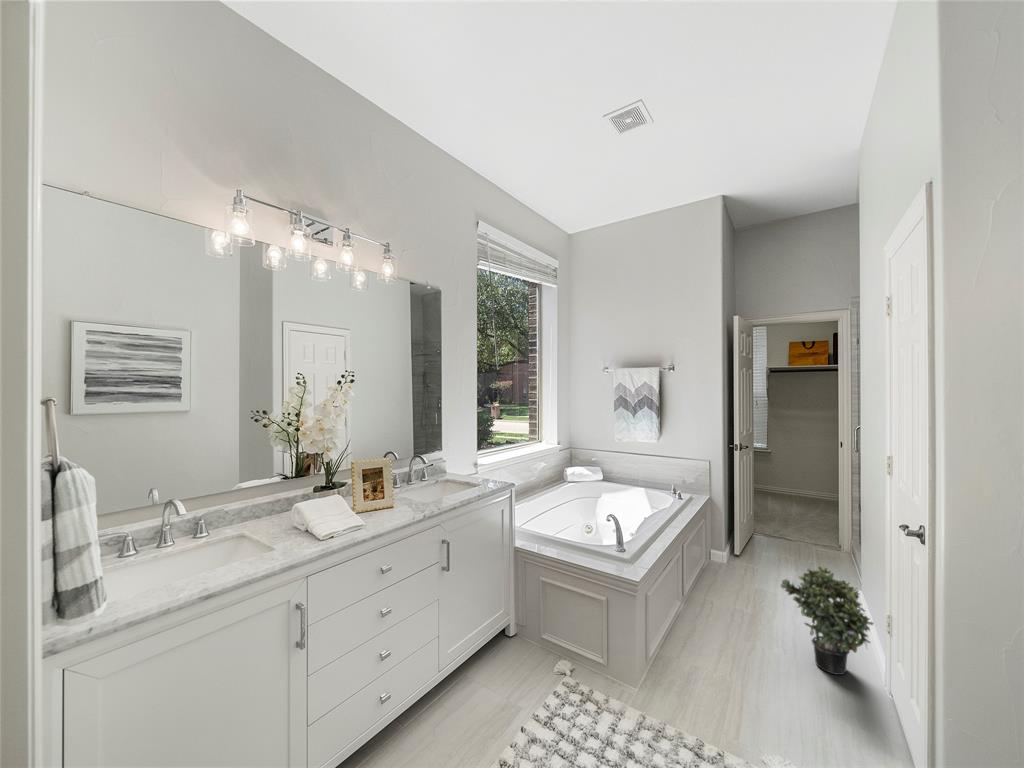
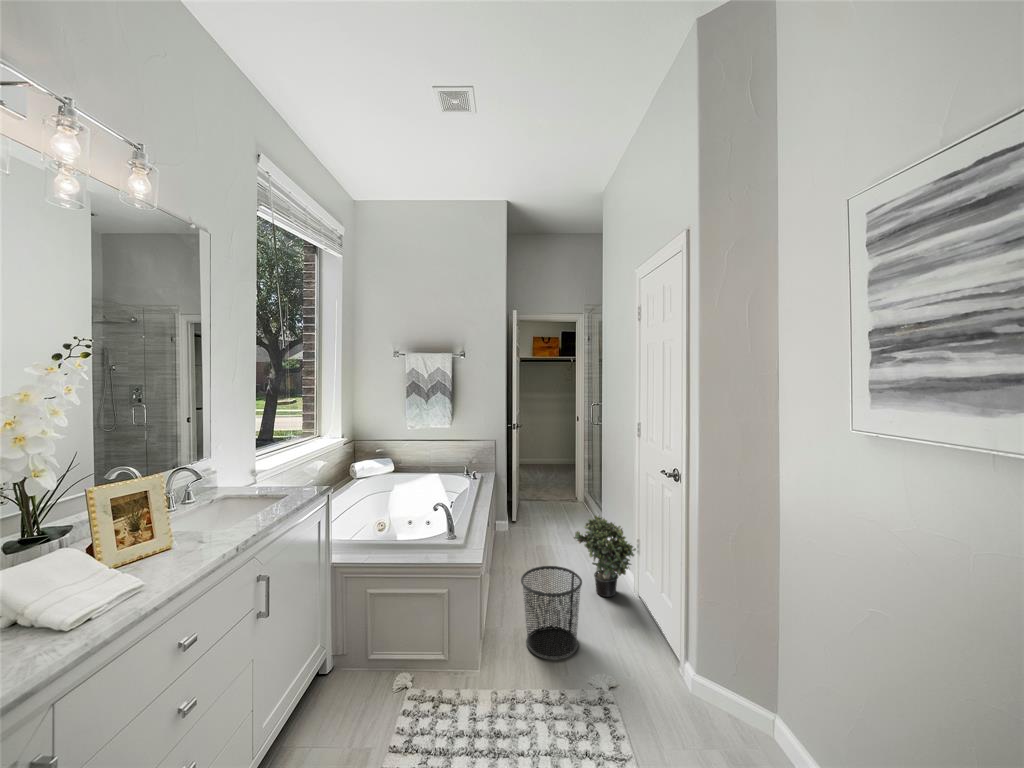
waste bin: none [691,605,768,717] -> present [521,566,582,660]

